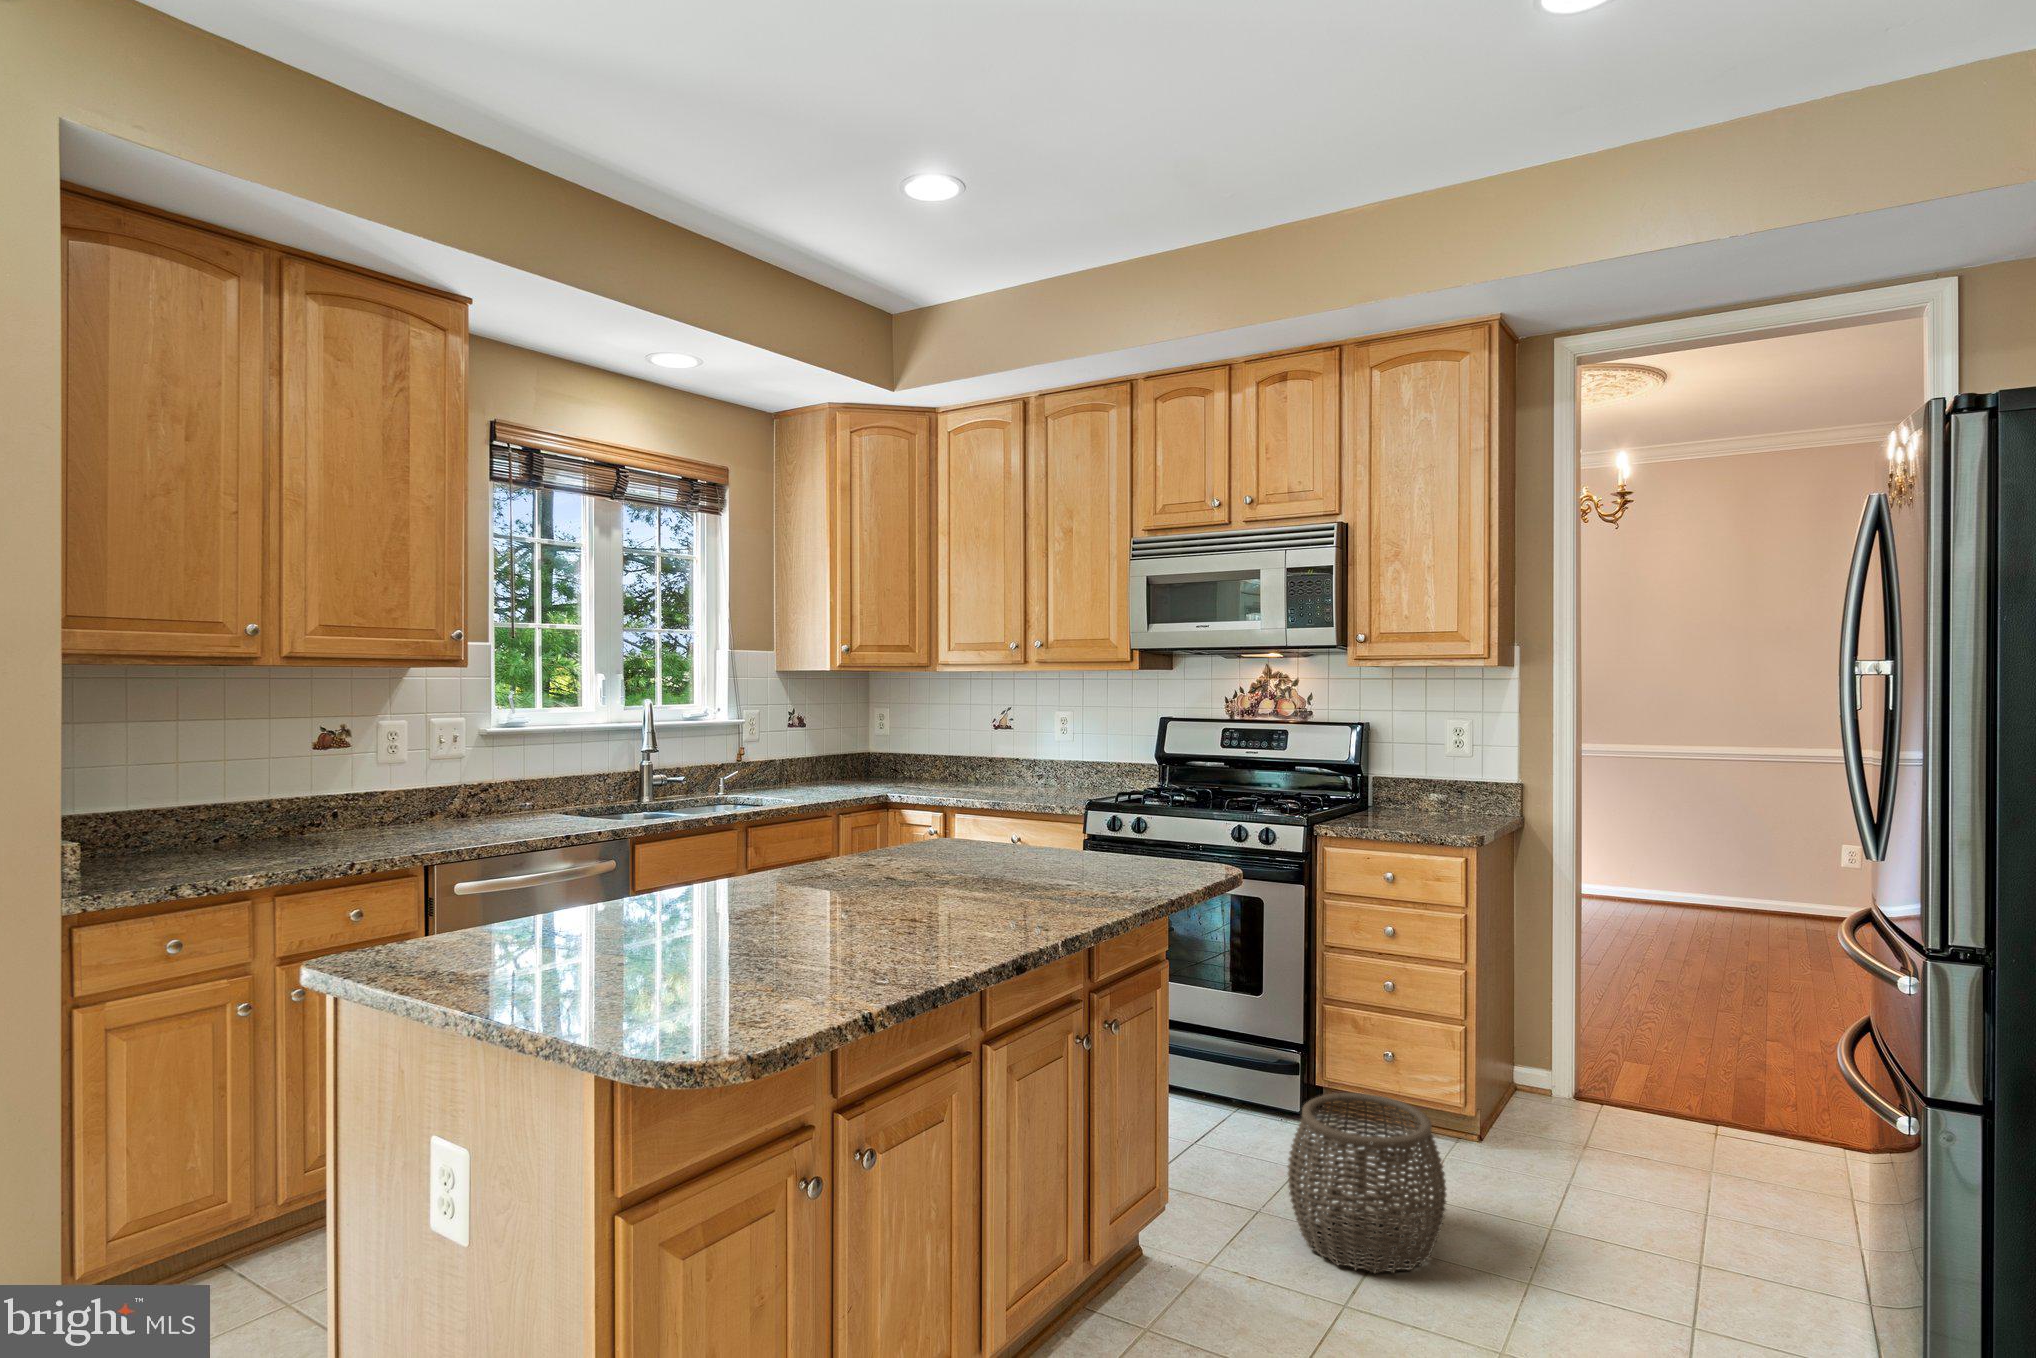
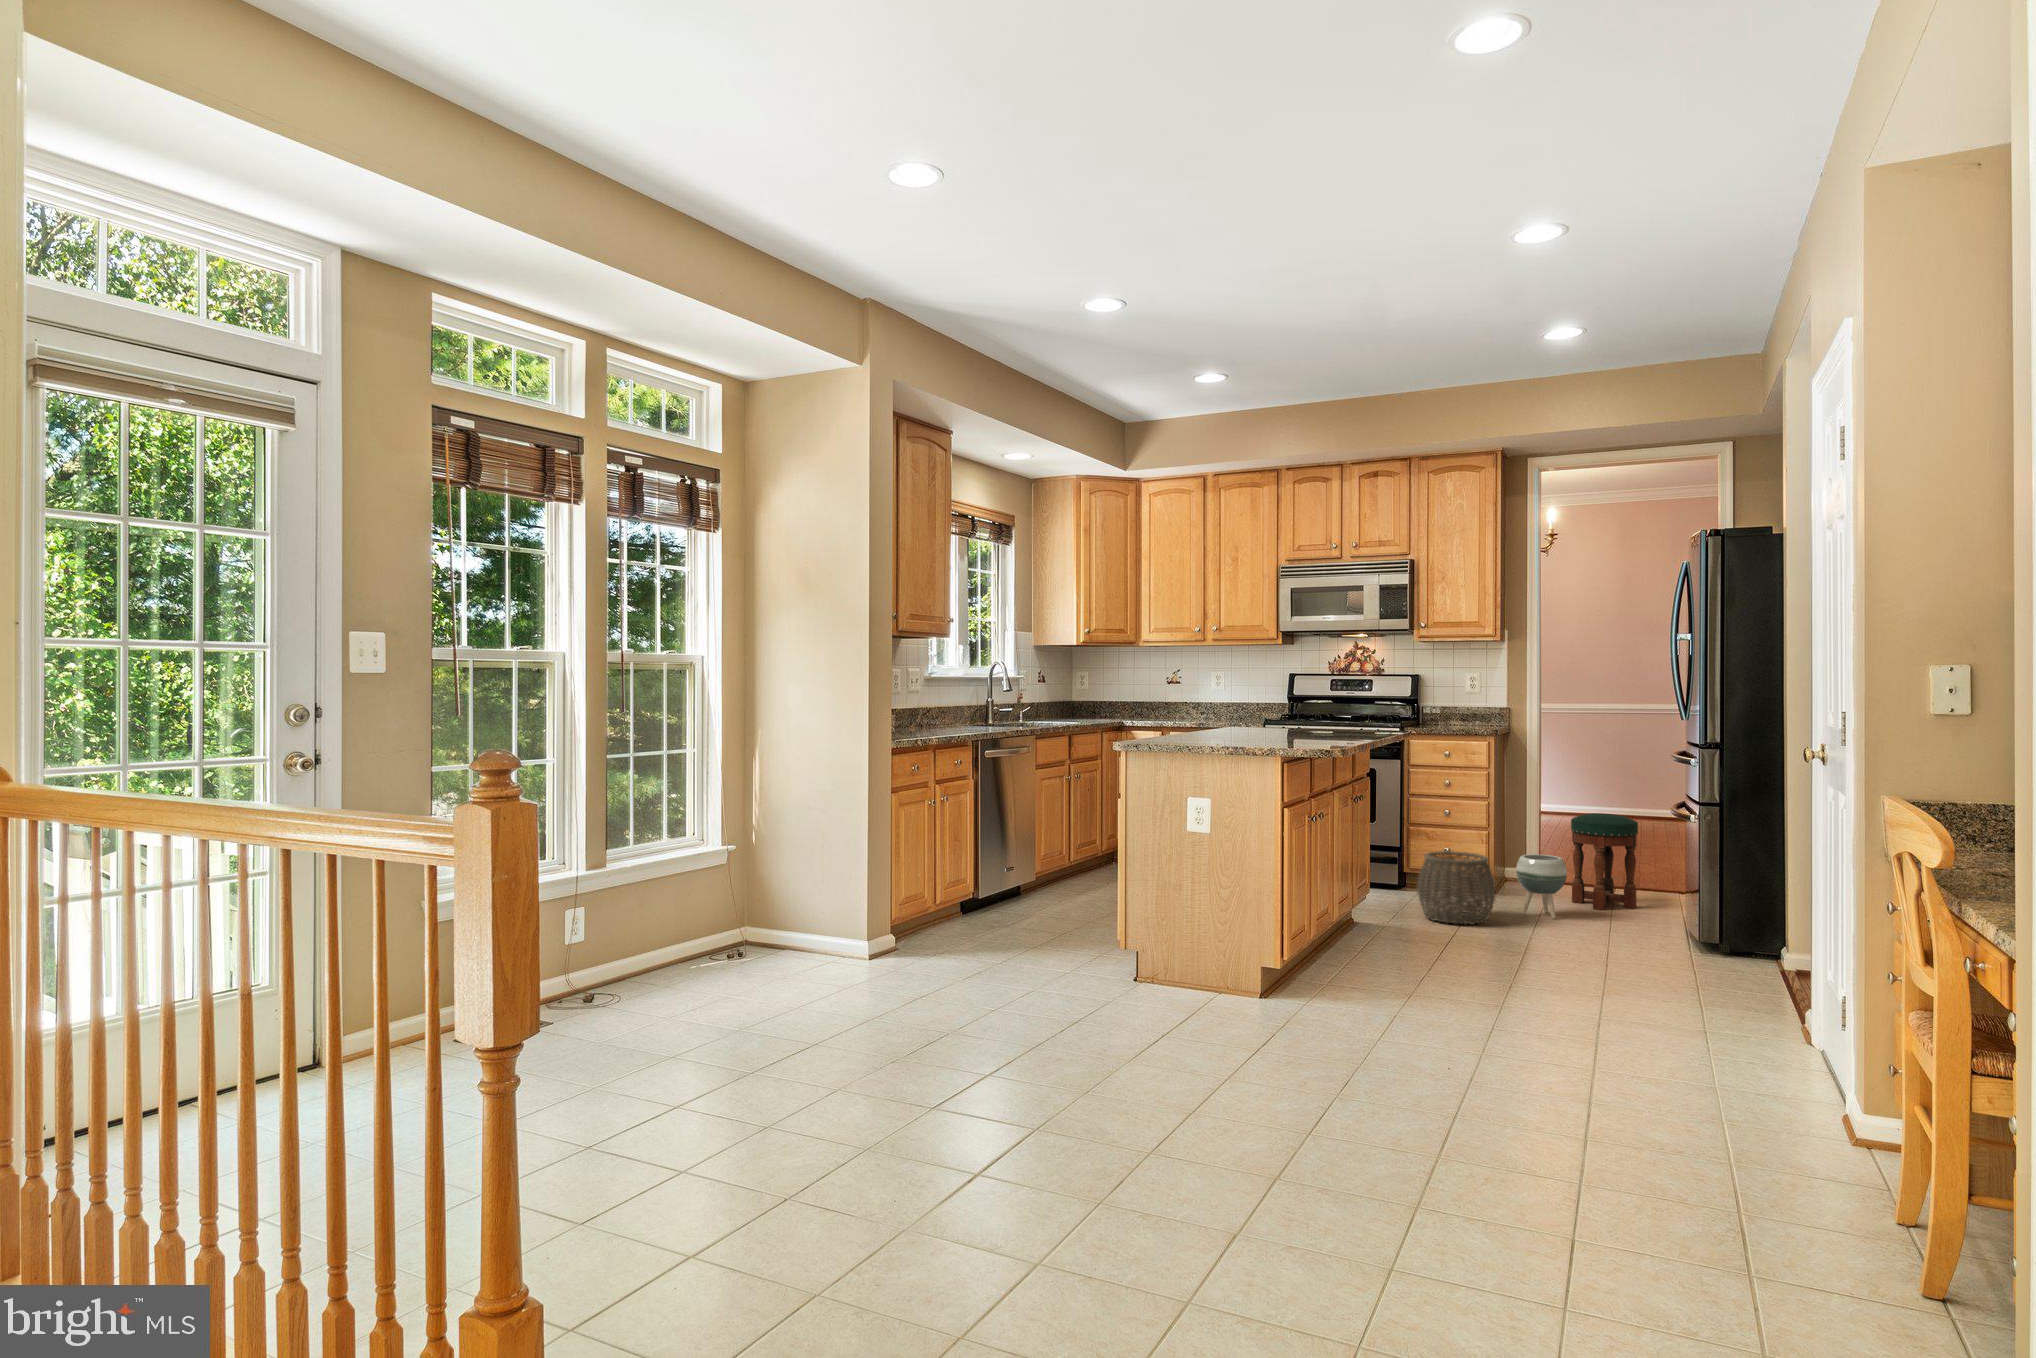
stool: none [1624,1009,1763,1220] -> present [1571,813,1638,910]
planter: none [1500,1104,1605,1255] -> present [1516,854,1567,919]

